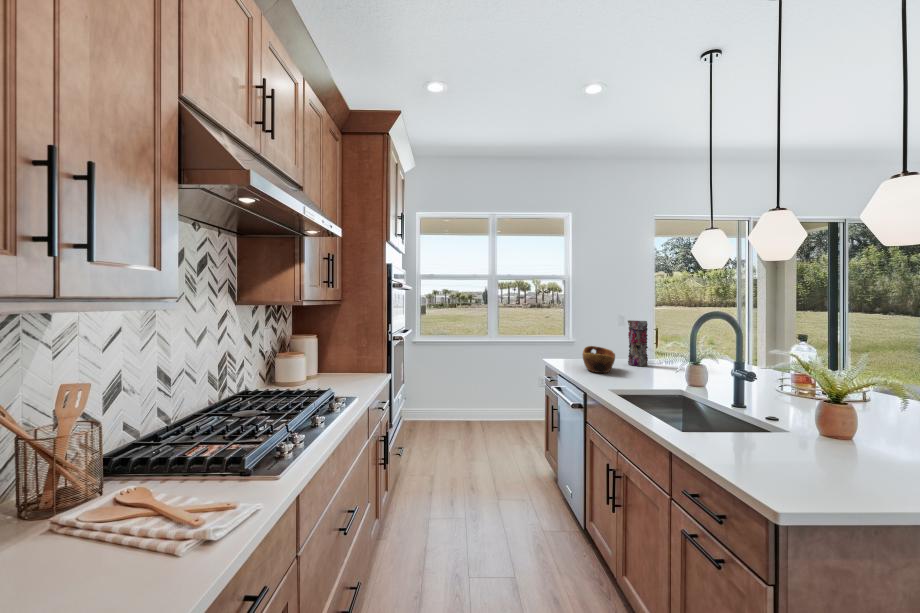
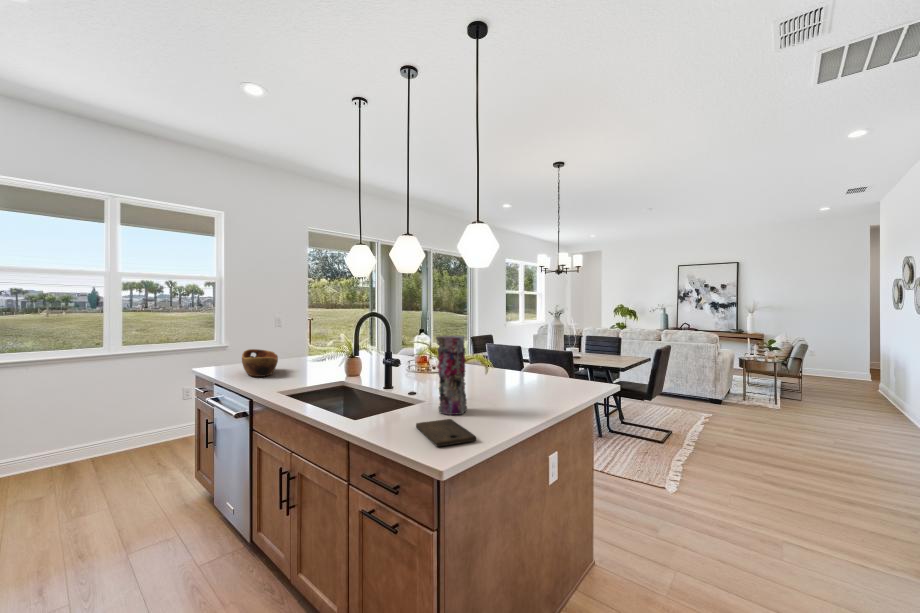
vase: present [628,320,648,366] -> present [436,335,467,415]
cutting board: none [762,452,858,497] -> present [416,419,476,447]

